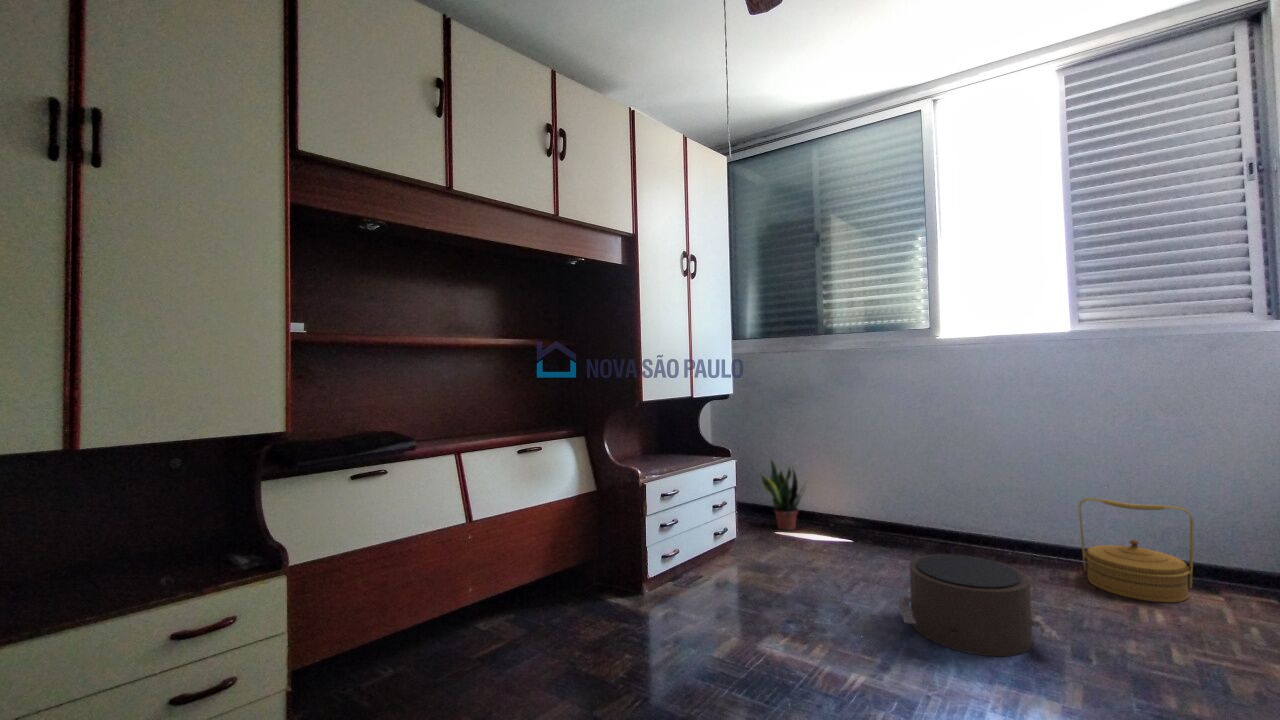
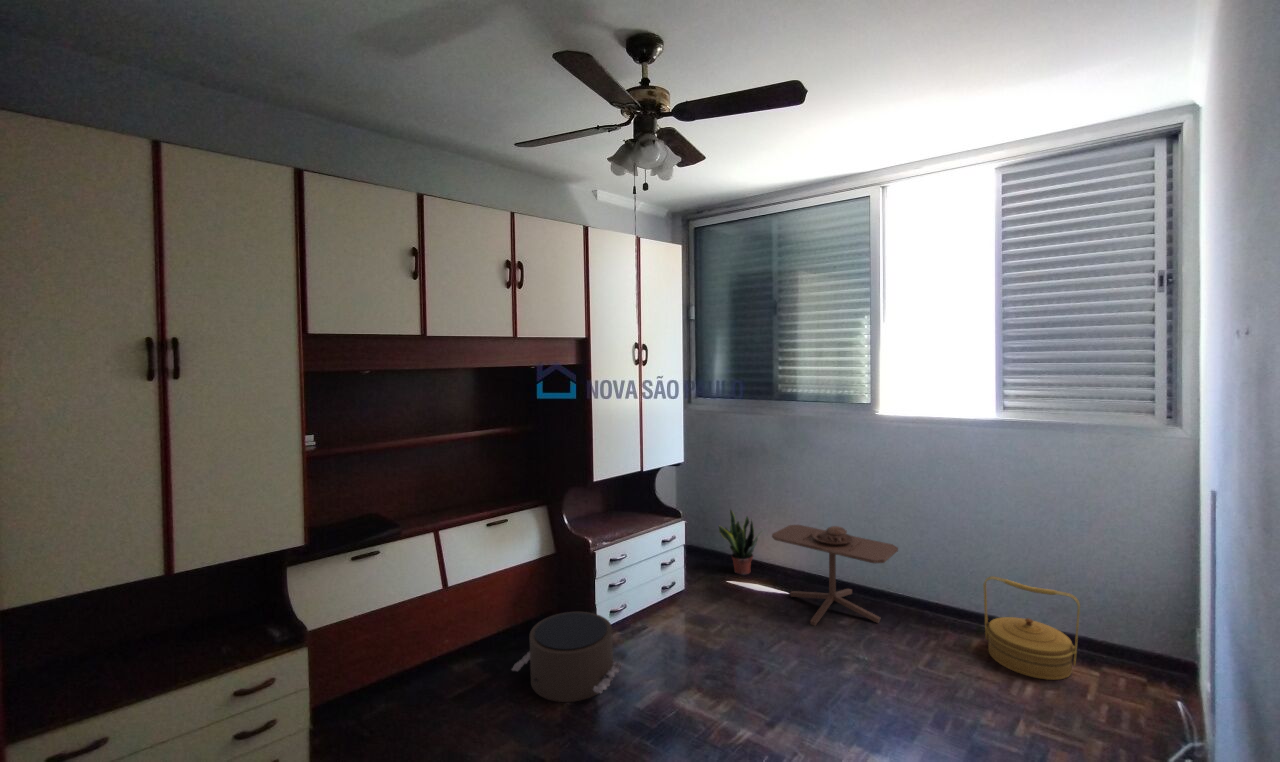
side table: none [829,462,974,569] -> present [772,525,898,626]
pouf: present [898,554,1060,656] -> present [512,612,622,702]

